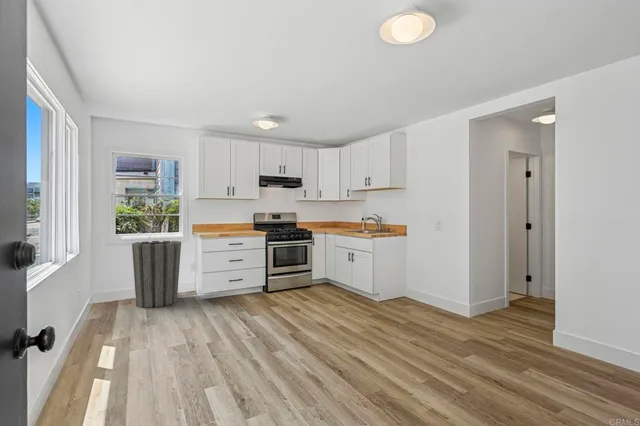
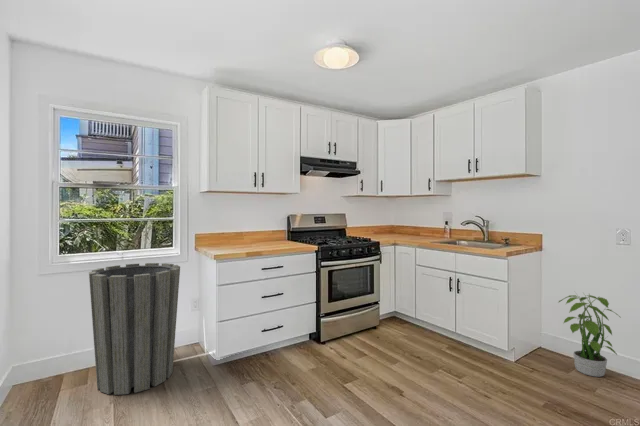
potted plant: none [402,258,435,308] -> present [559,295,620,377]

